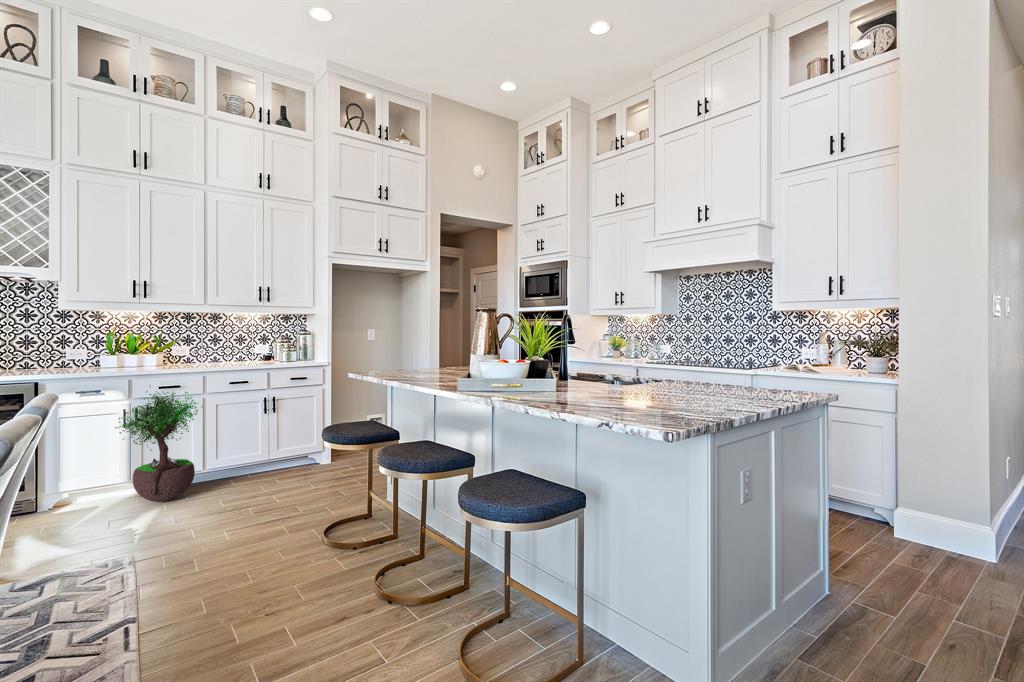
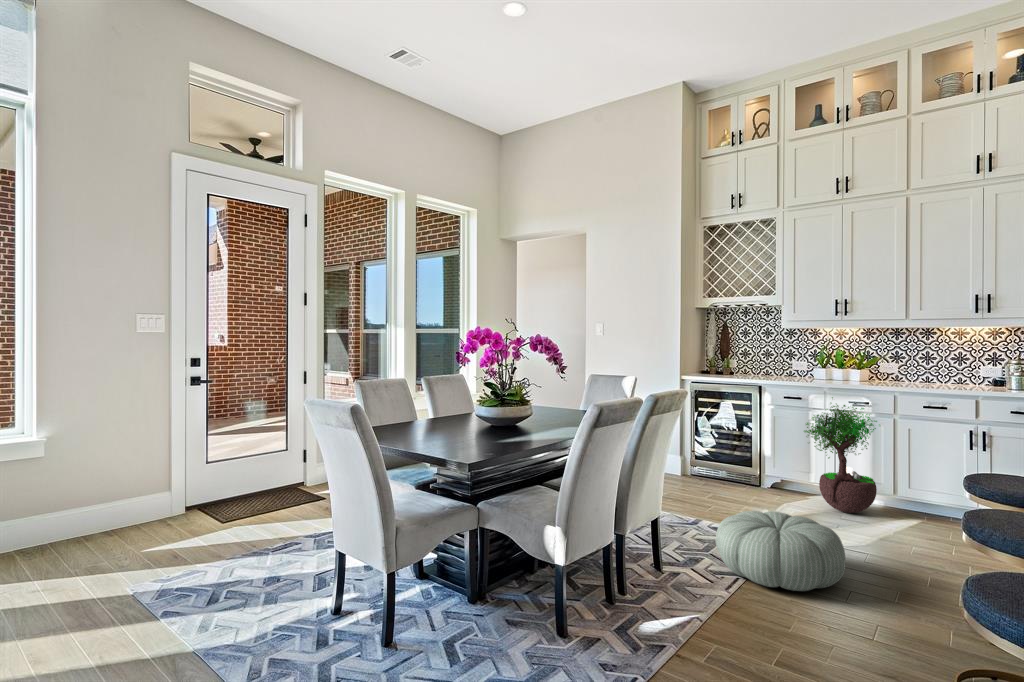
pouf: none [72,519,243,625] -> present [716,511,845,591]

